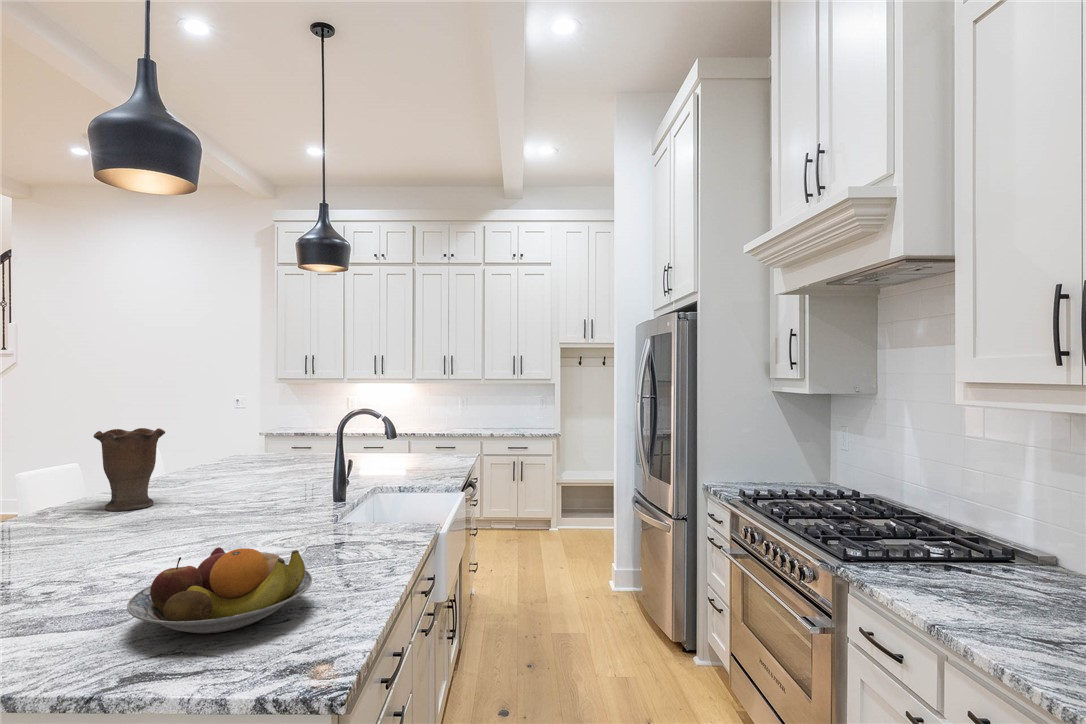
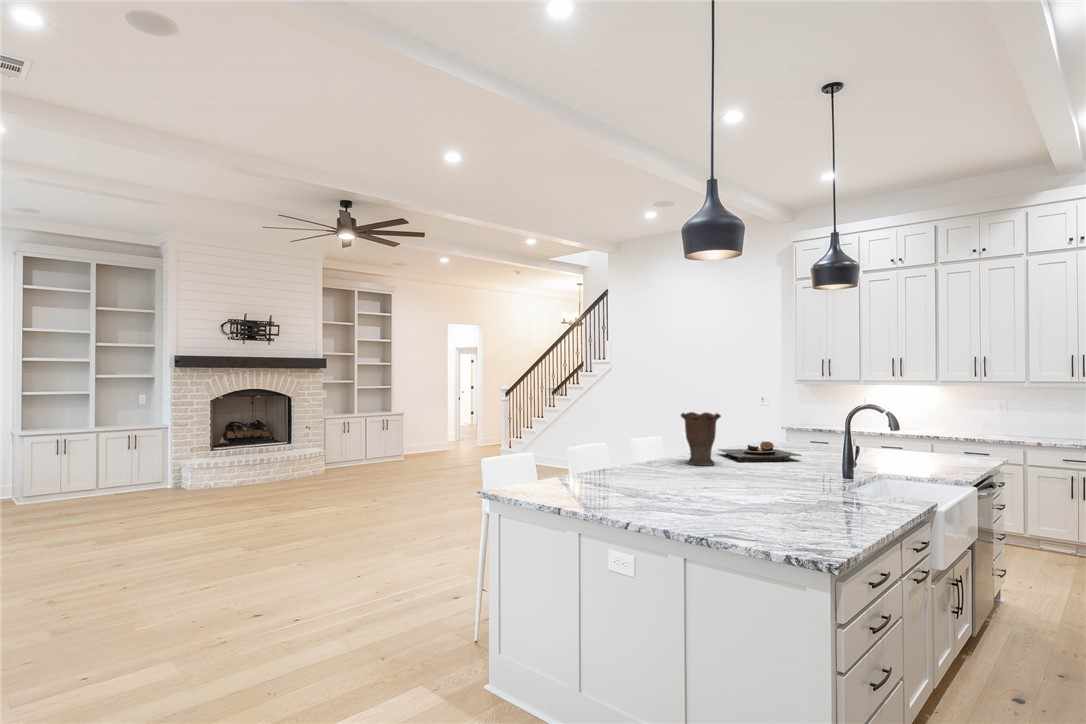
plate: none [161,461,282,493] -> present [719,442,801,462]
fruit bowl: present [127,547,312,634] -> none [715,483,820,529]

